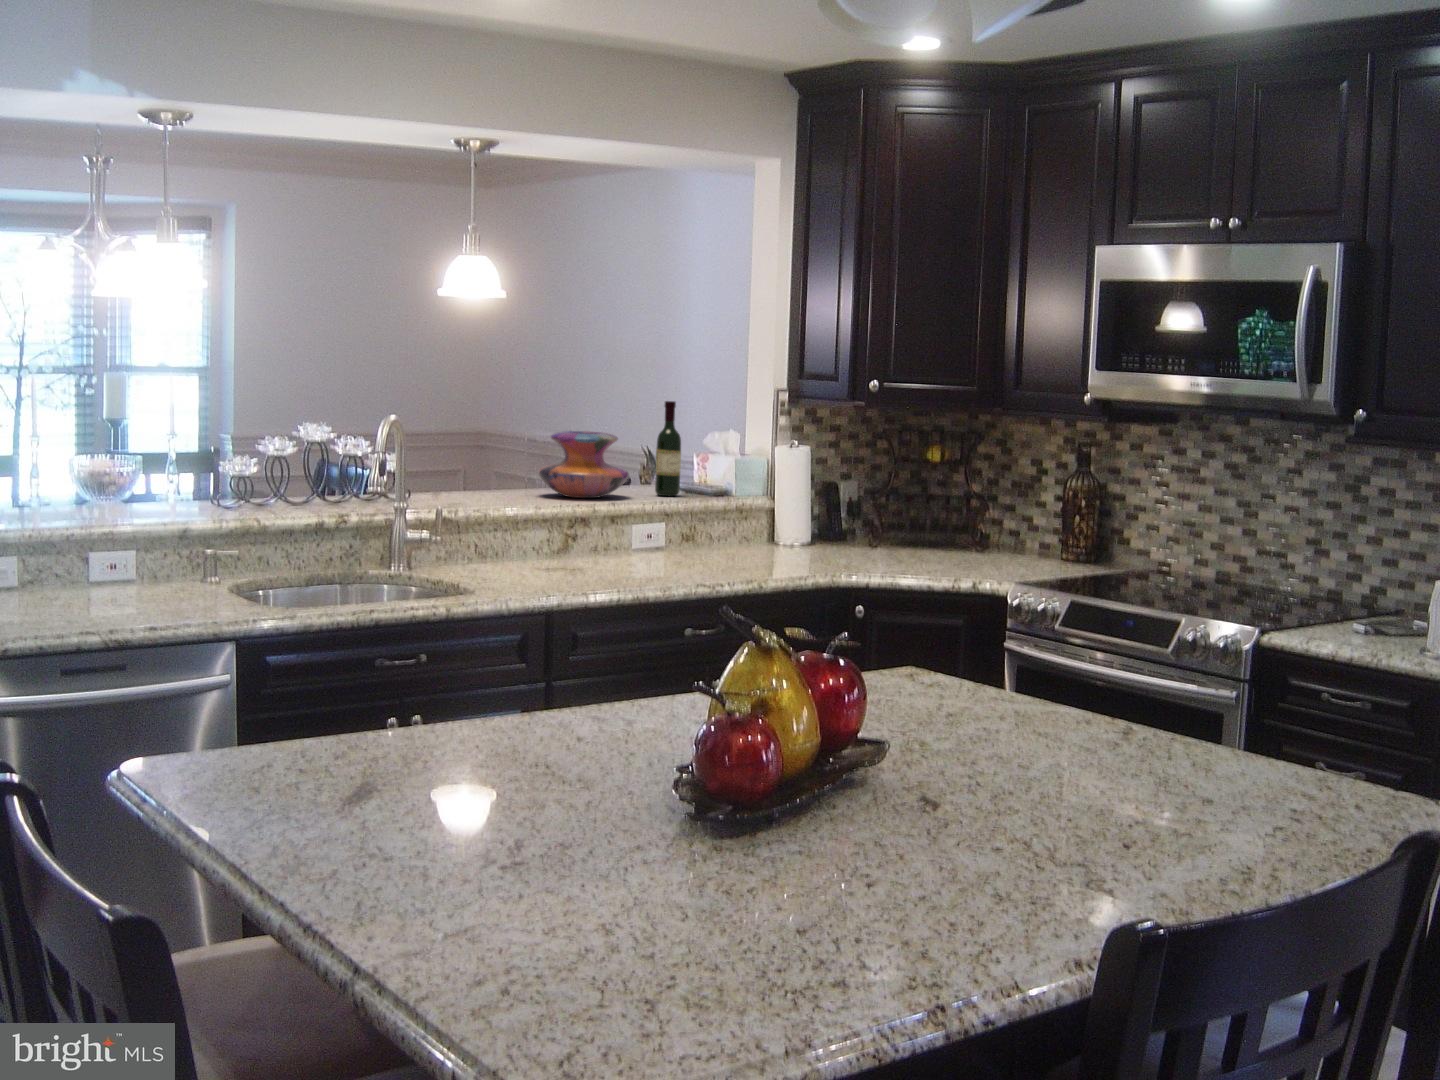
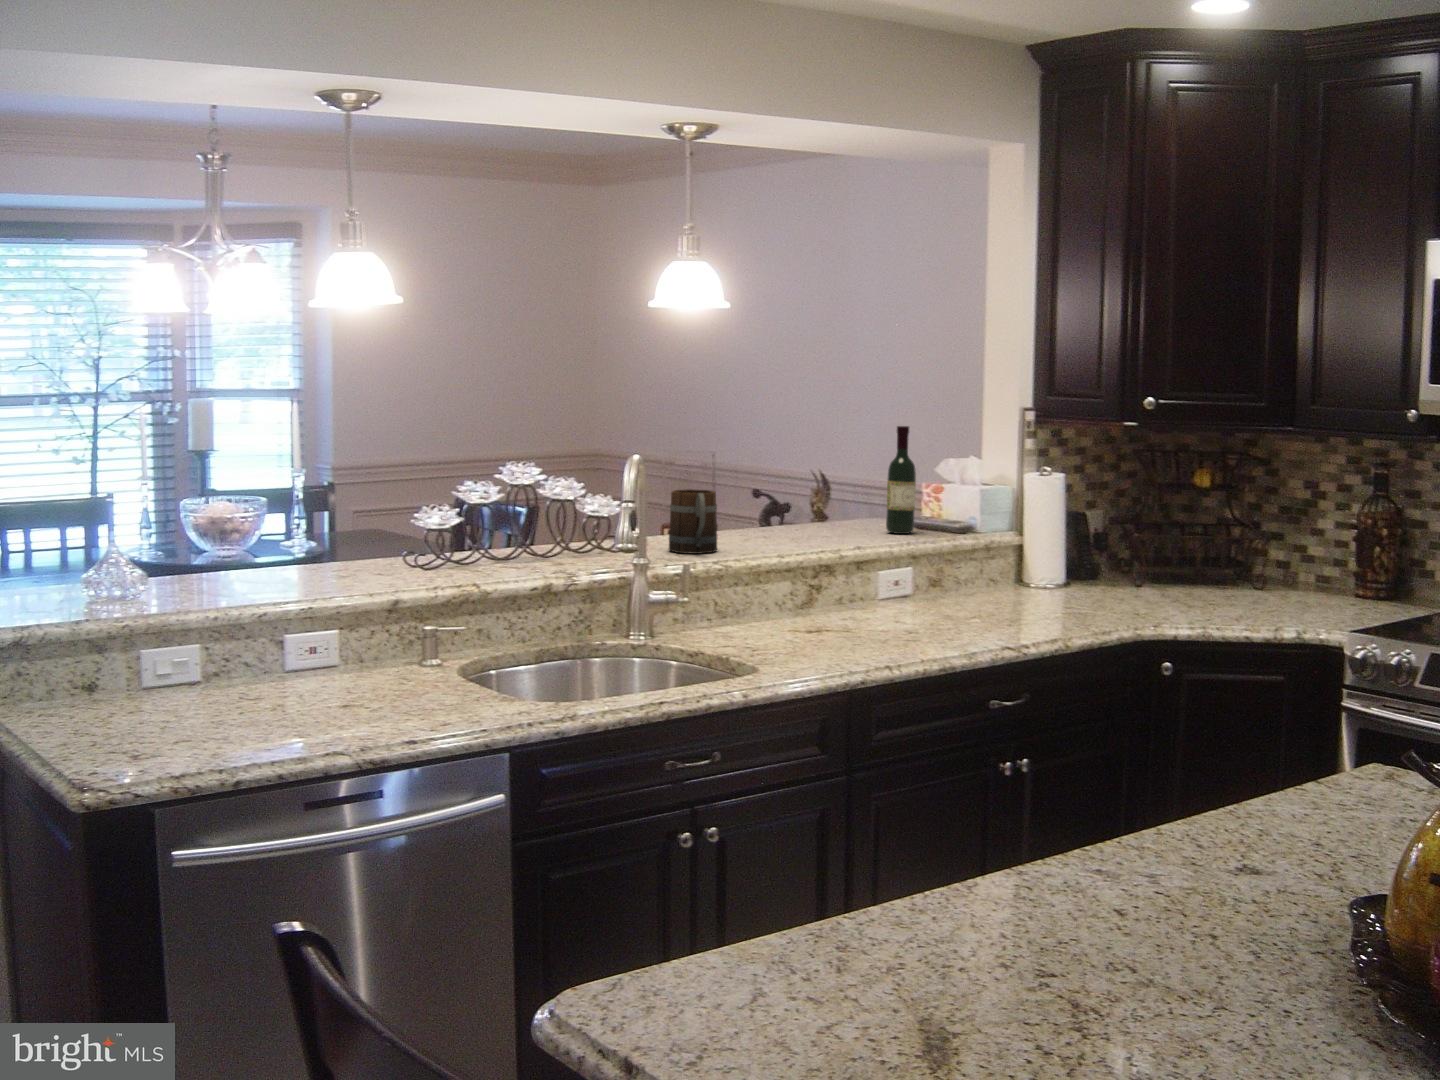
decorative vase: present [538,431,629,498] -> none [762,463,865,539]
mug: none [440,450,483,504] -> present [669,489,717,554]

